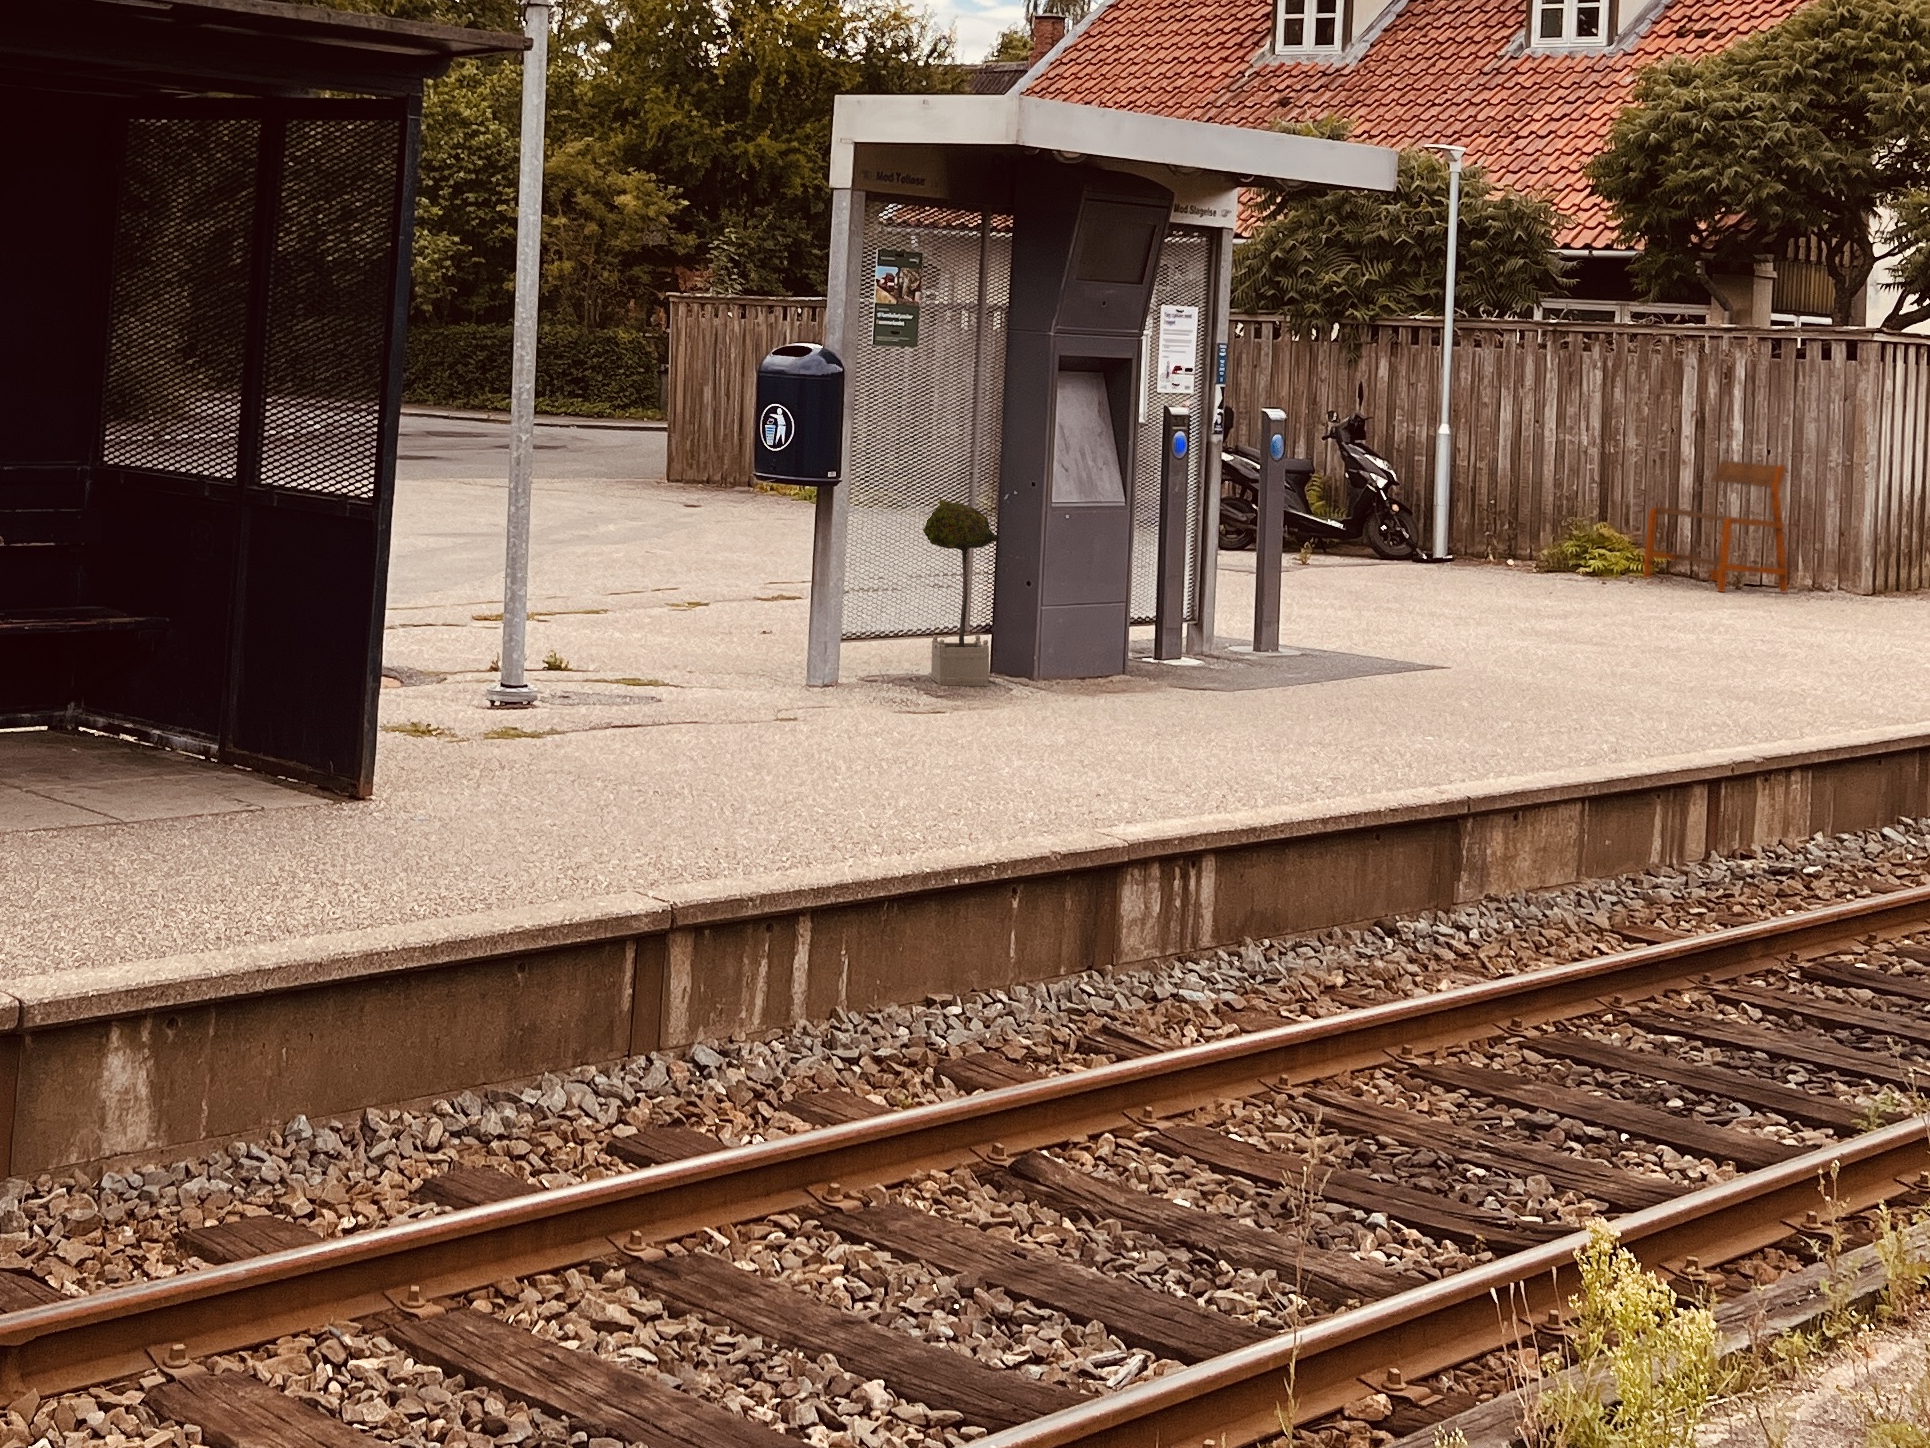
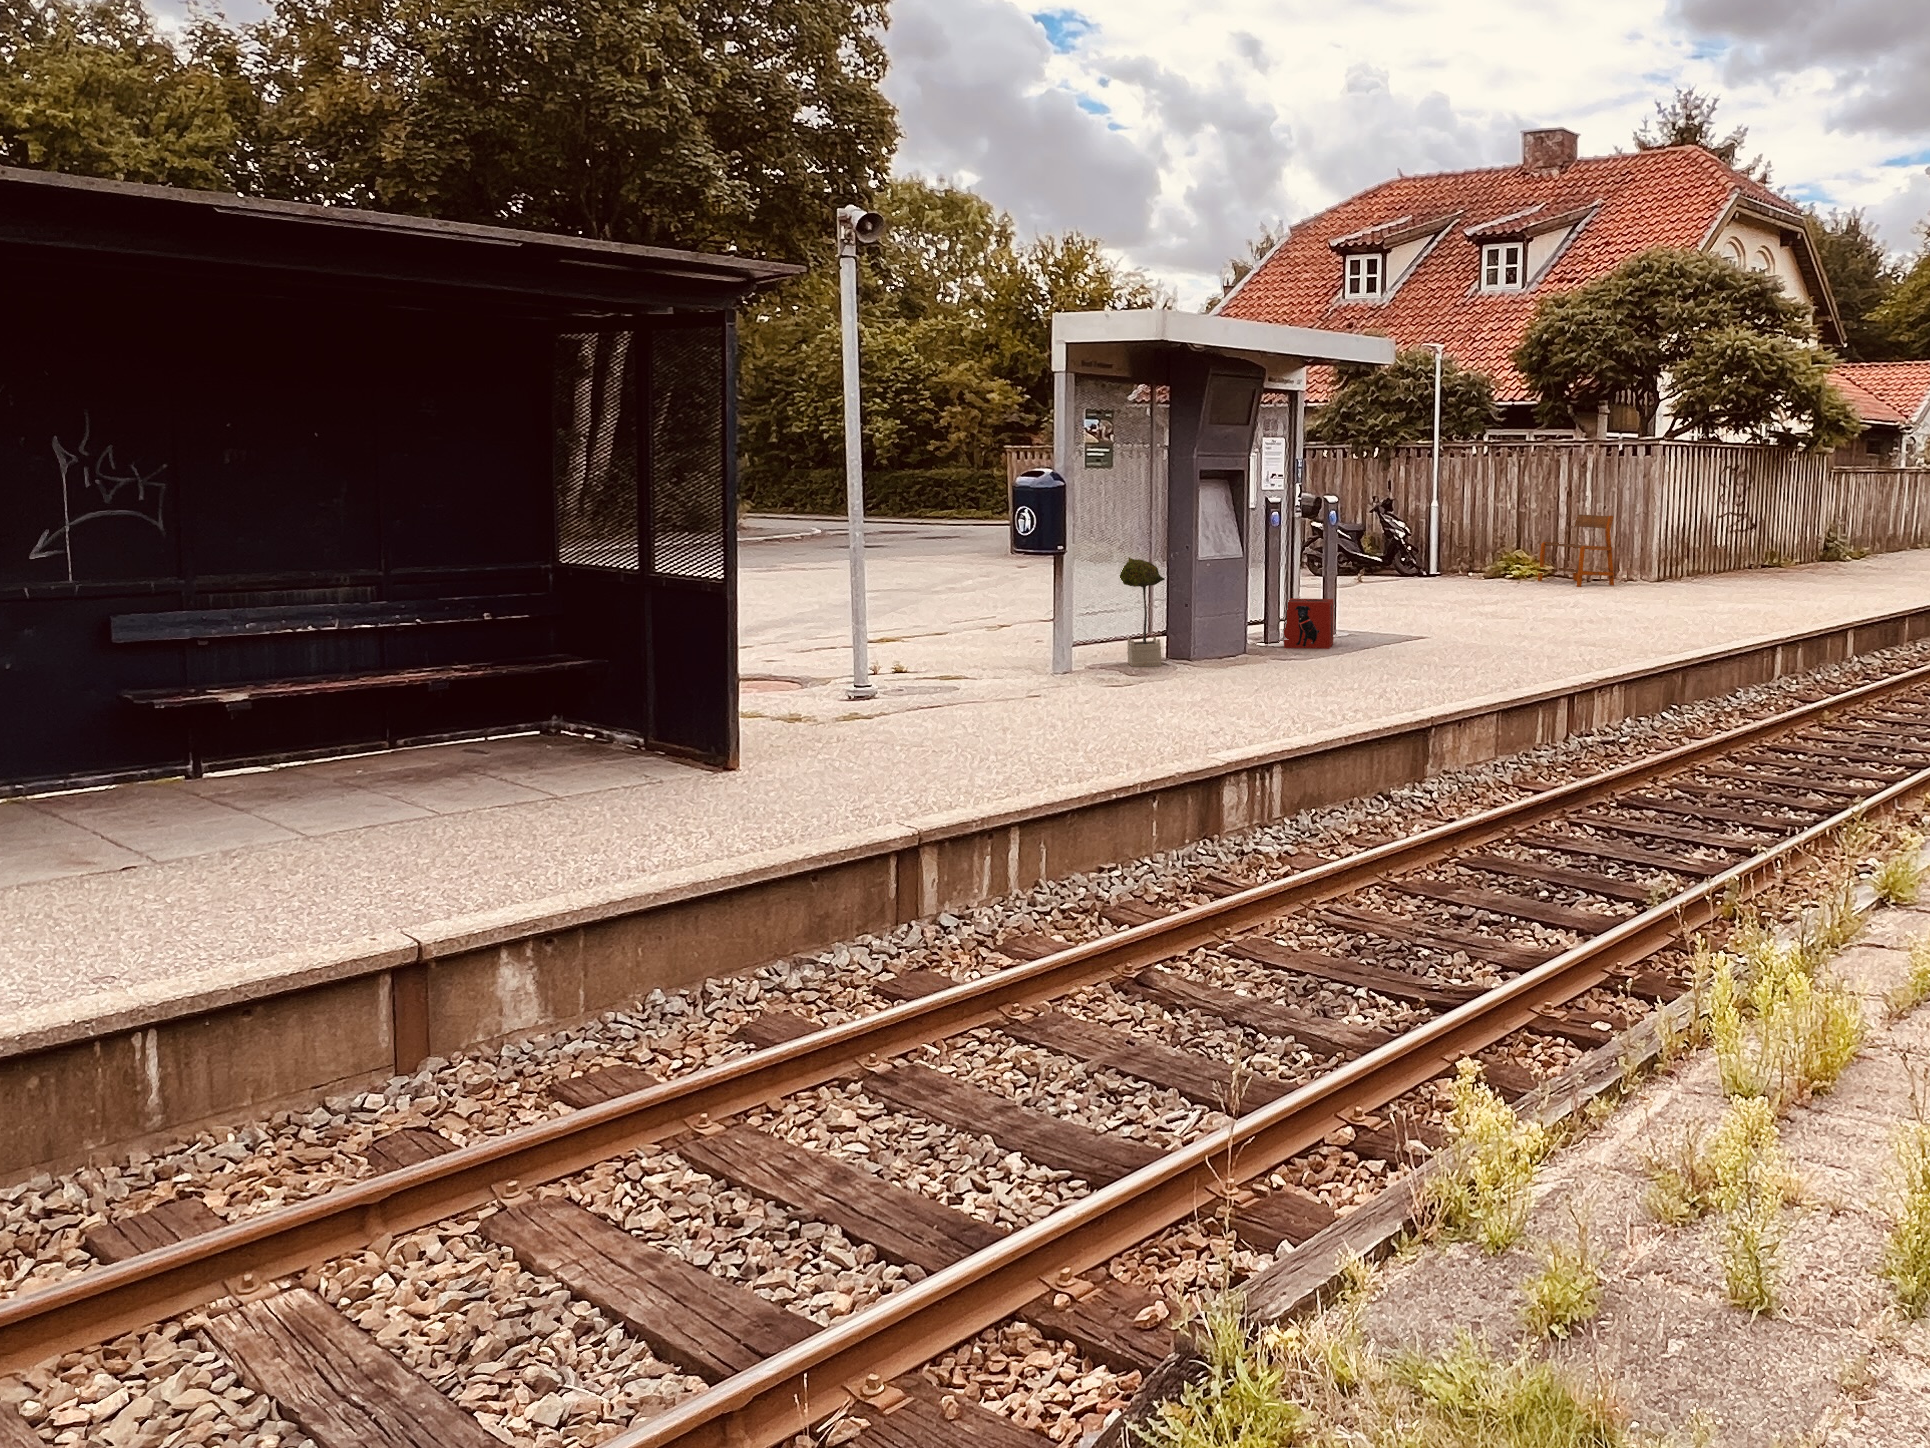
storage box: none [1194,583,1282,675] -> present [1284,598,1334,649]

